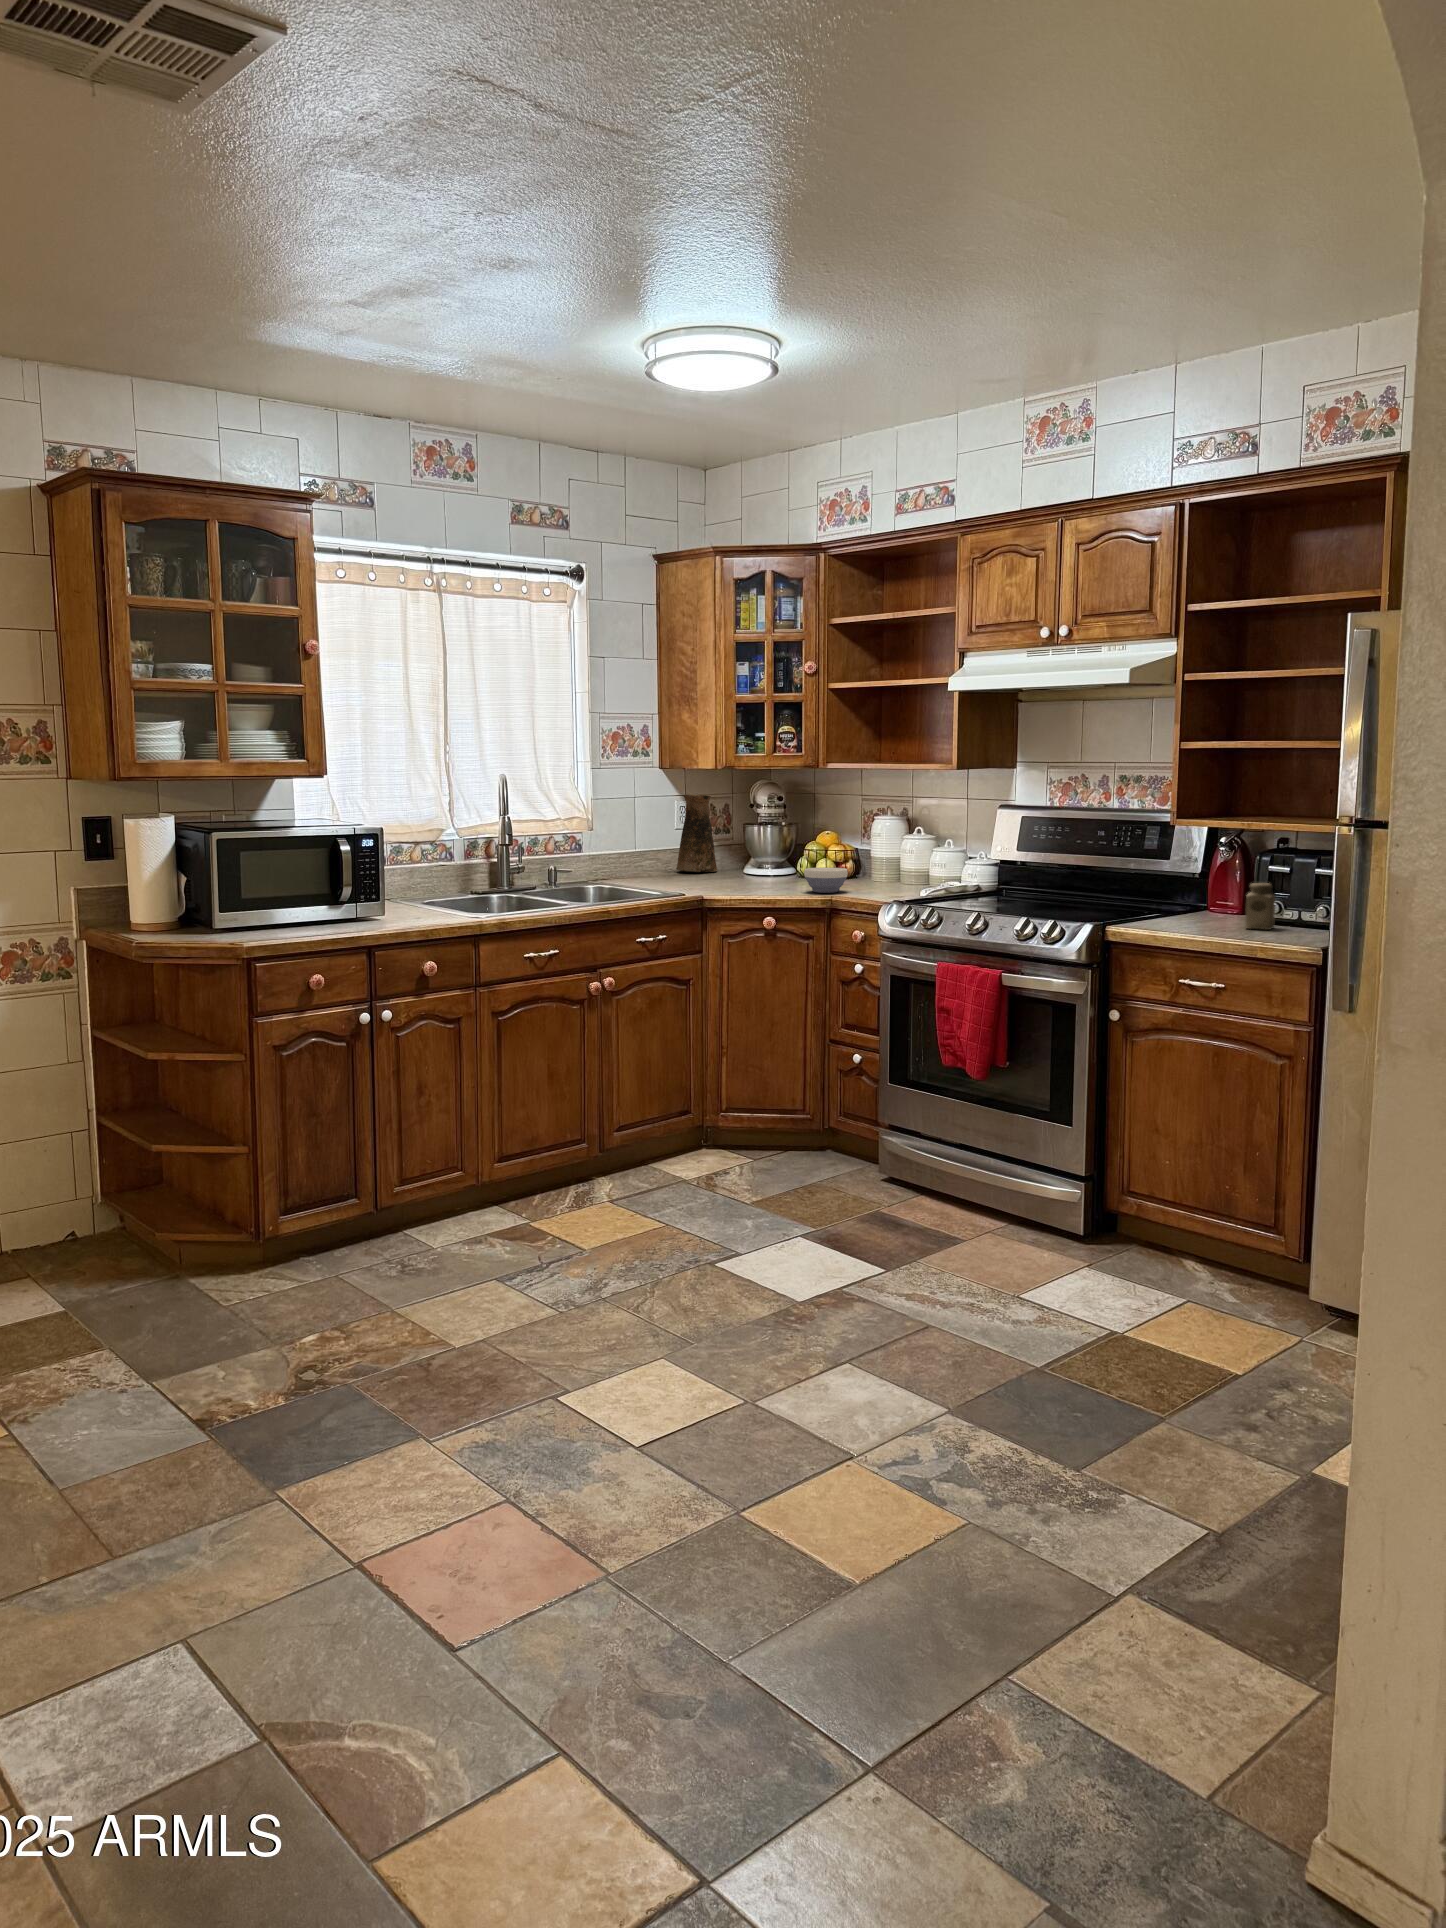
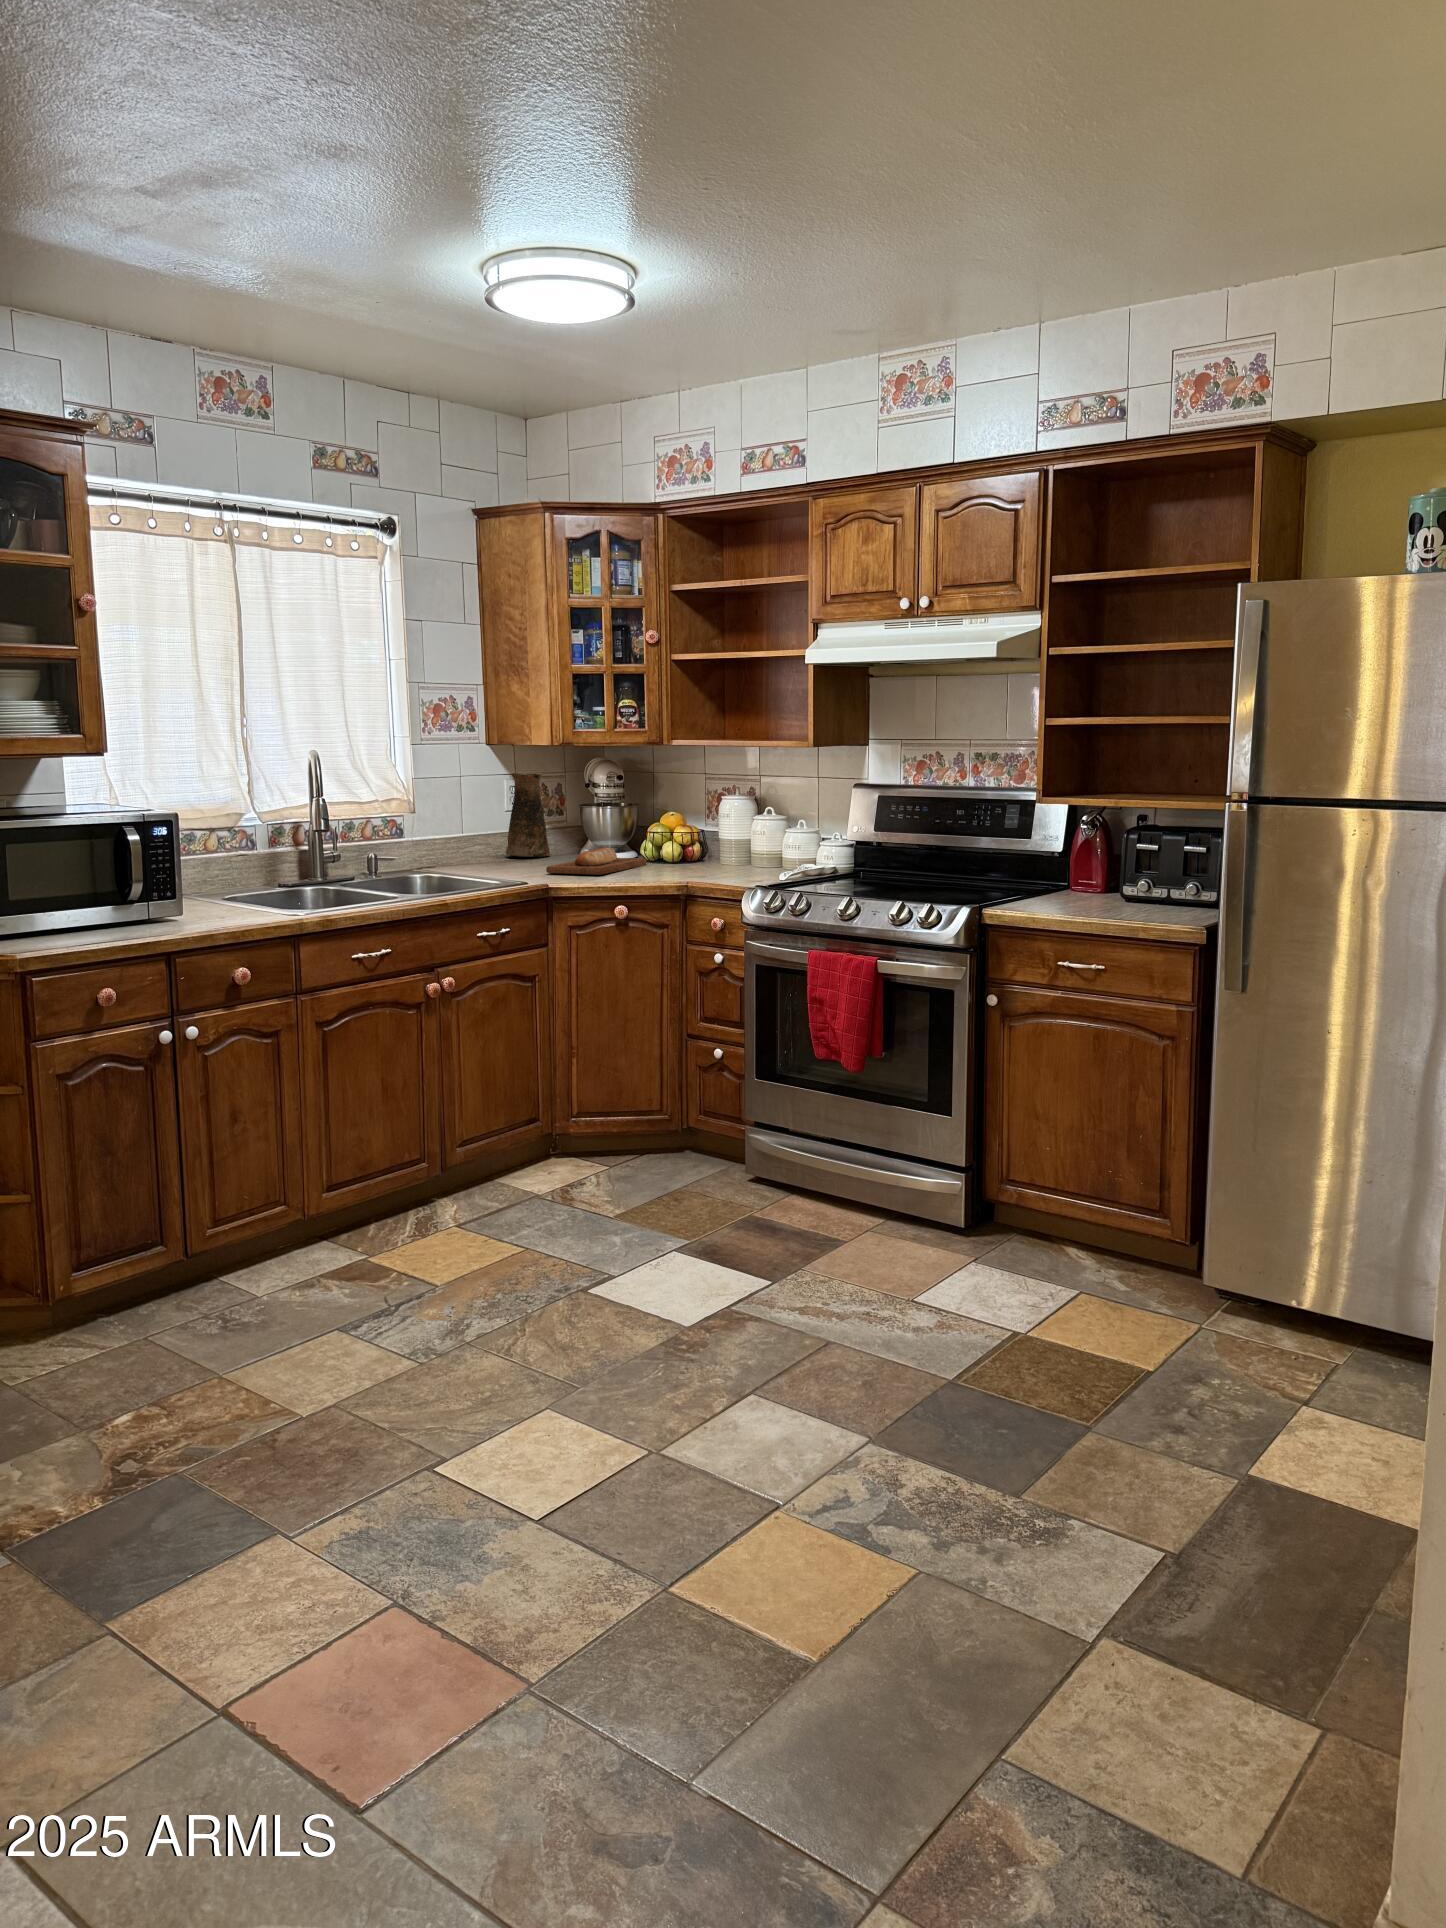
bread loaf: none [707,864,803,889] -> present [546,847,647,875]
bowl: present [804,868,848,893] -> none [654,851,700,878]
salt shaker: present [1246,883,1275,930] -> none [1123,861,1151,909]

